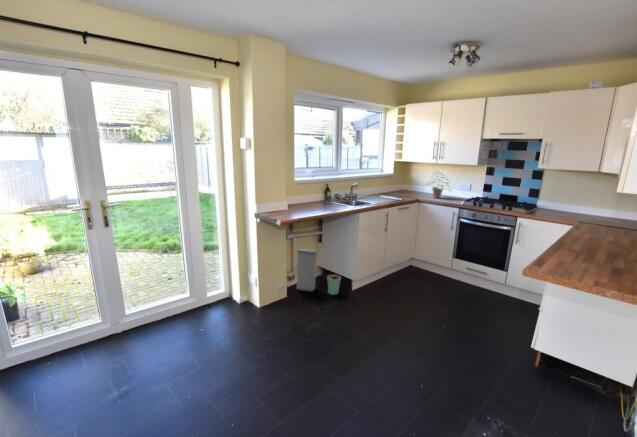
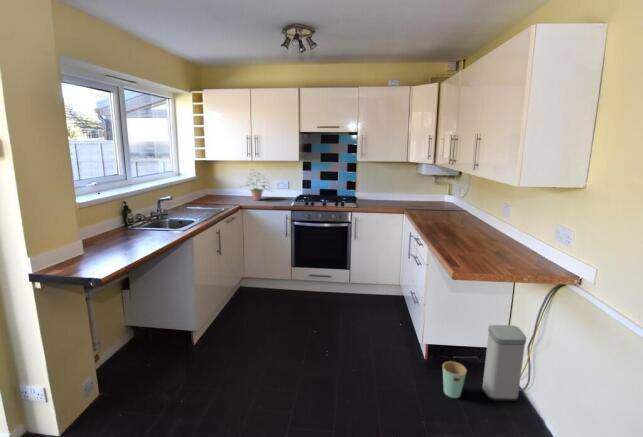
trash can: present [297,249,341,295] -> present [443,325,526,401]

